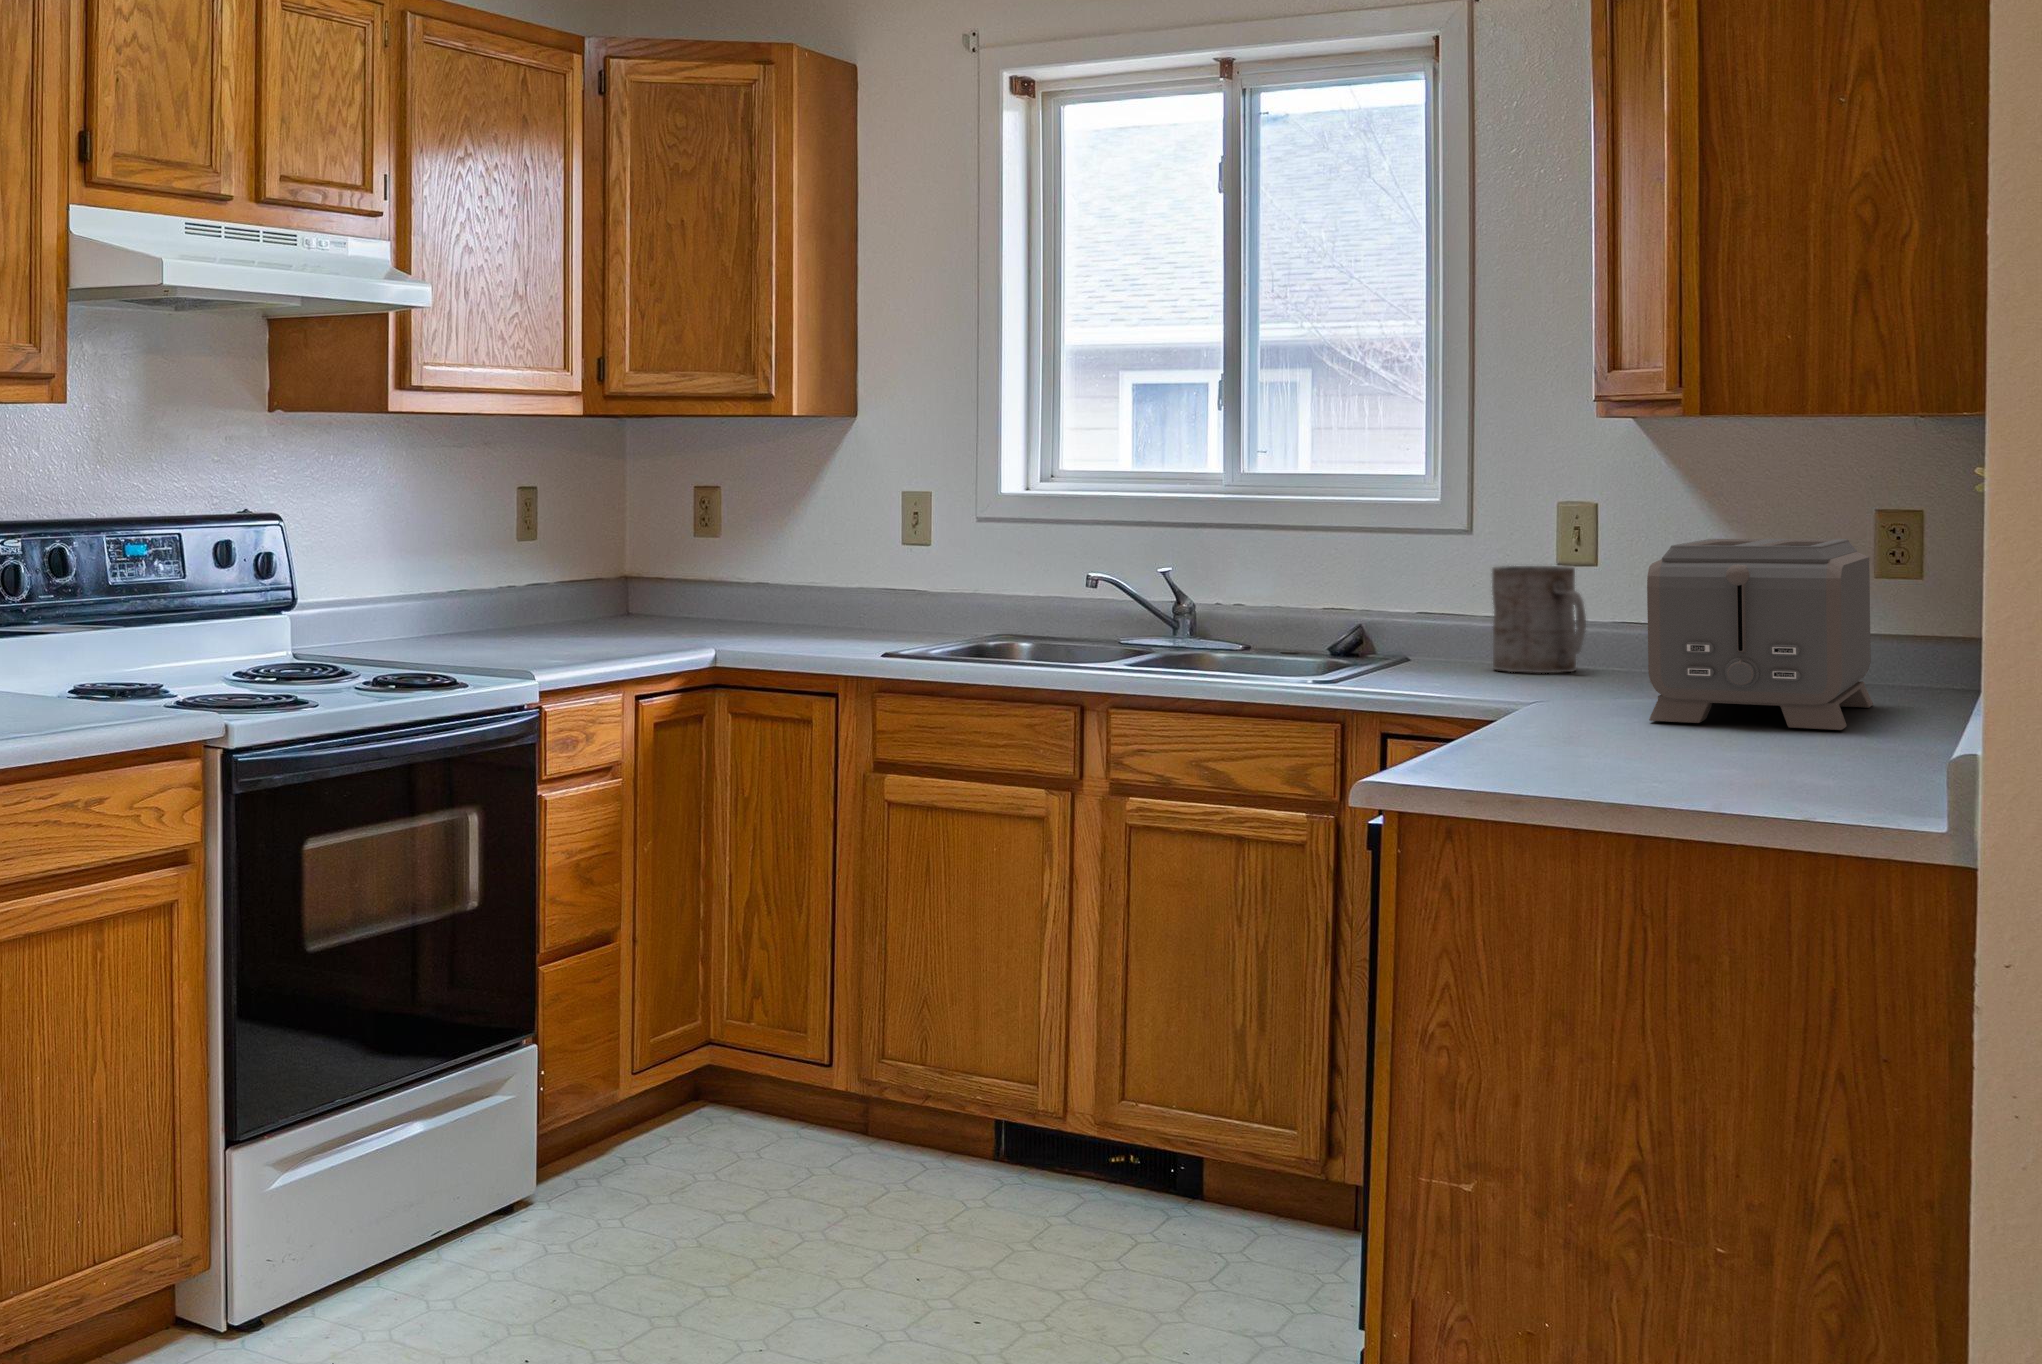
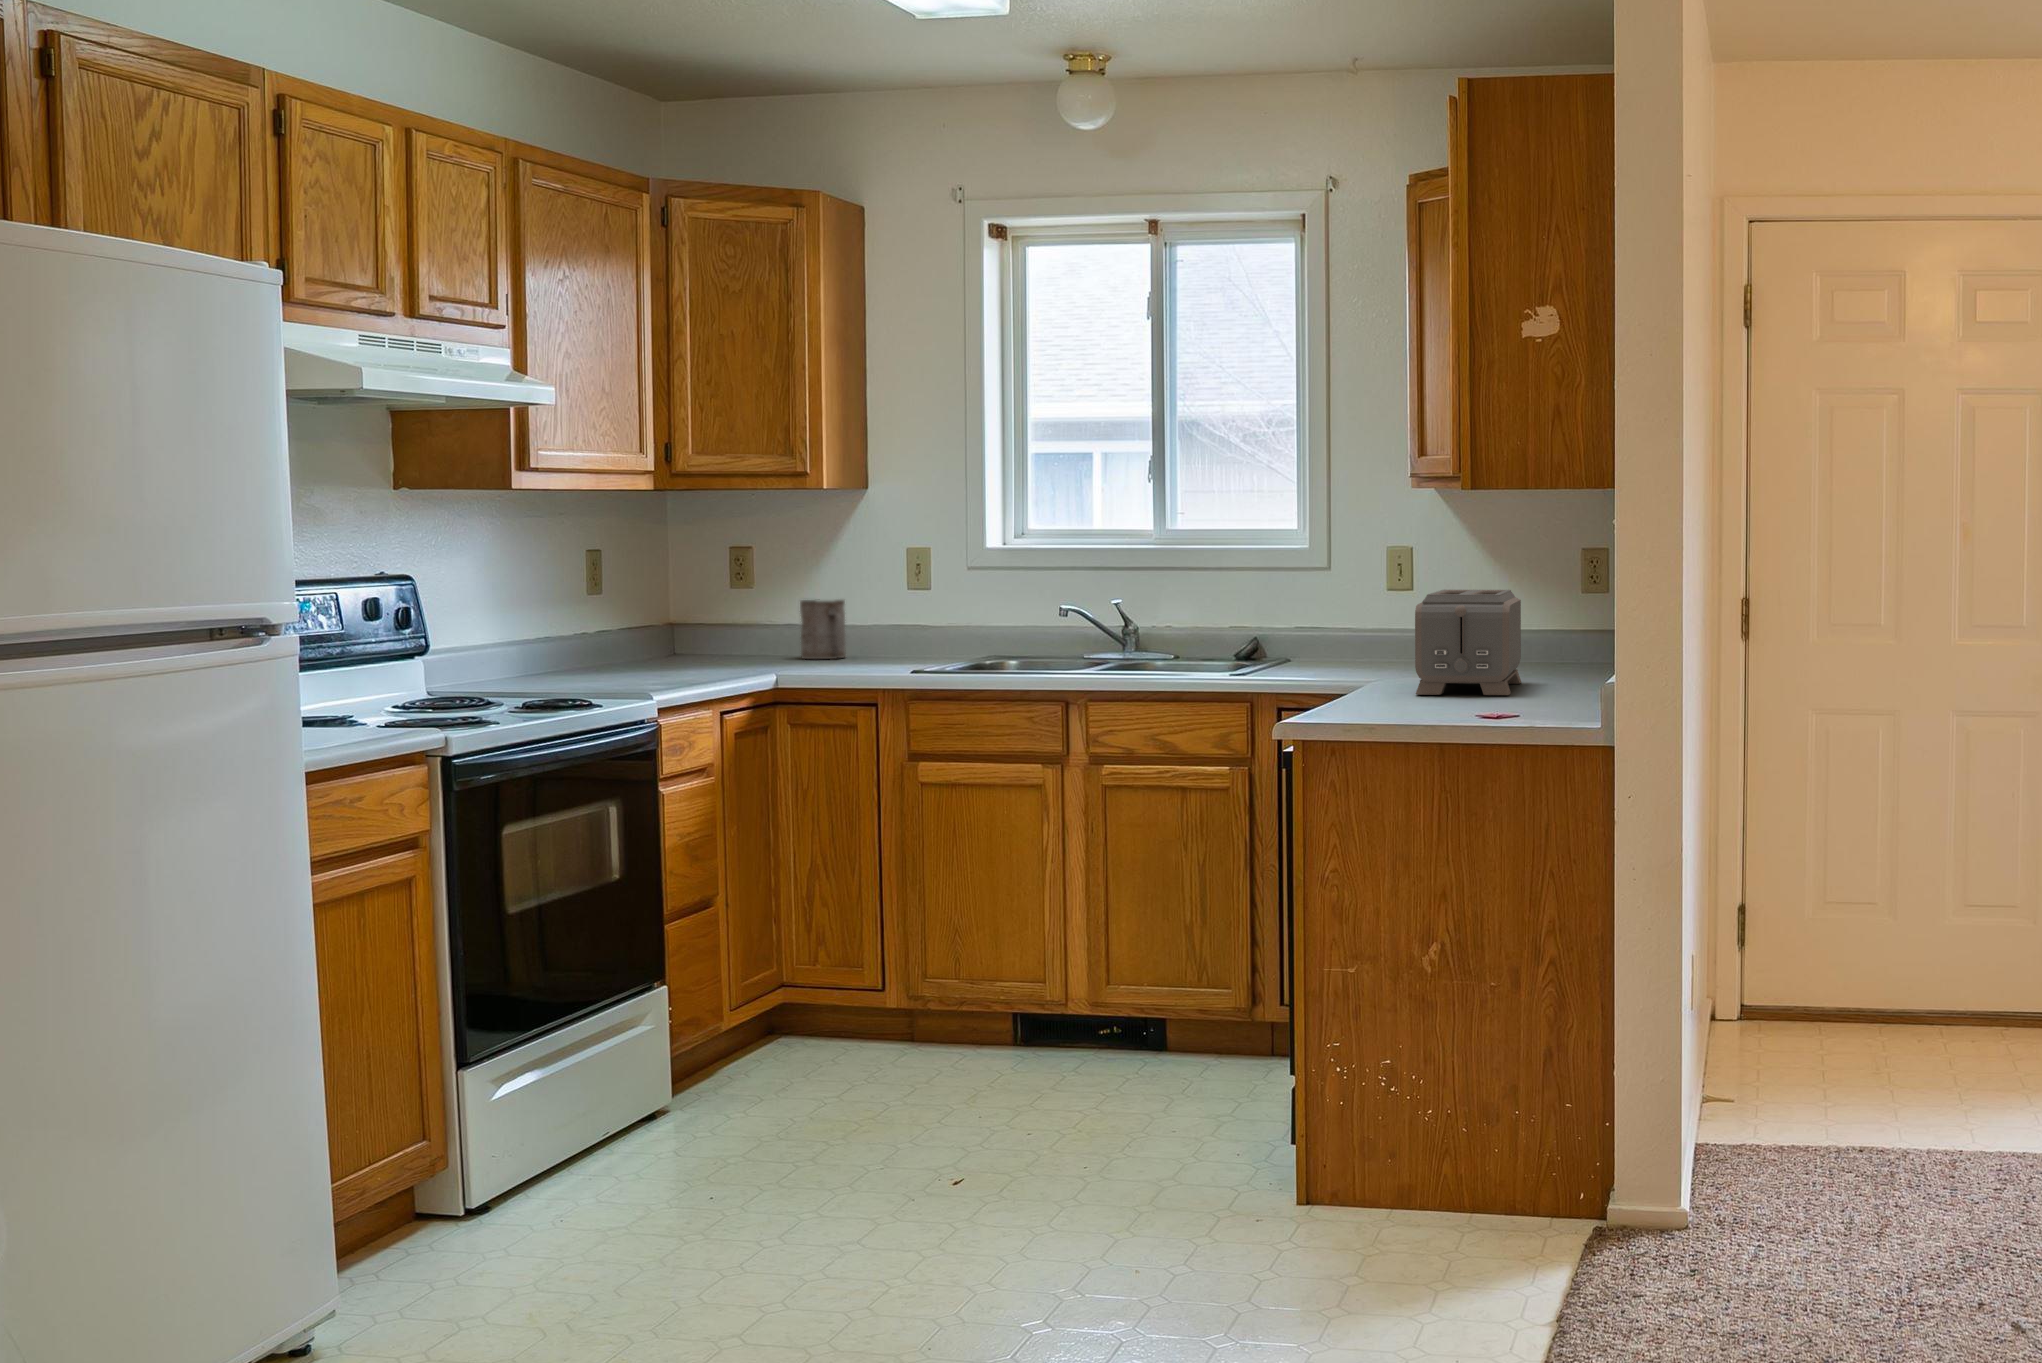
mug: present [1492,566,1586,673] -> present [800,600,845,659]

